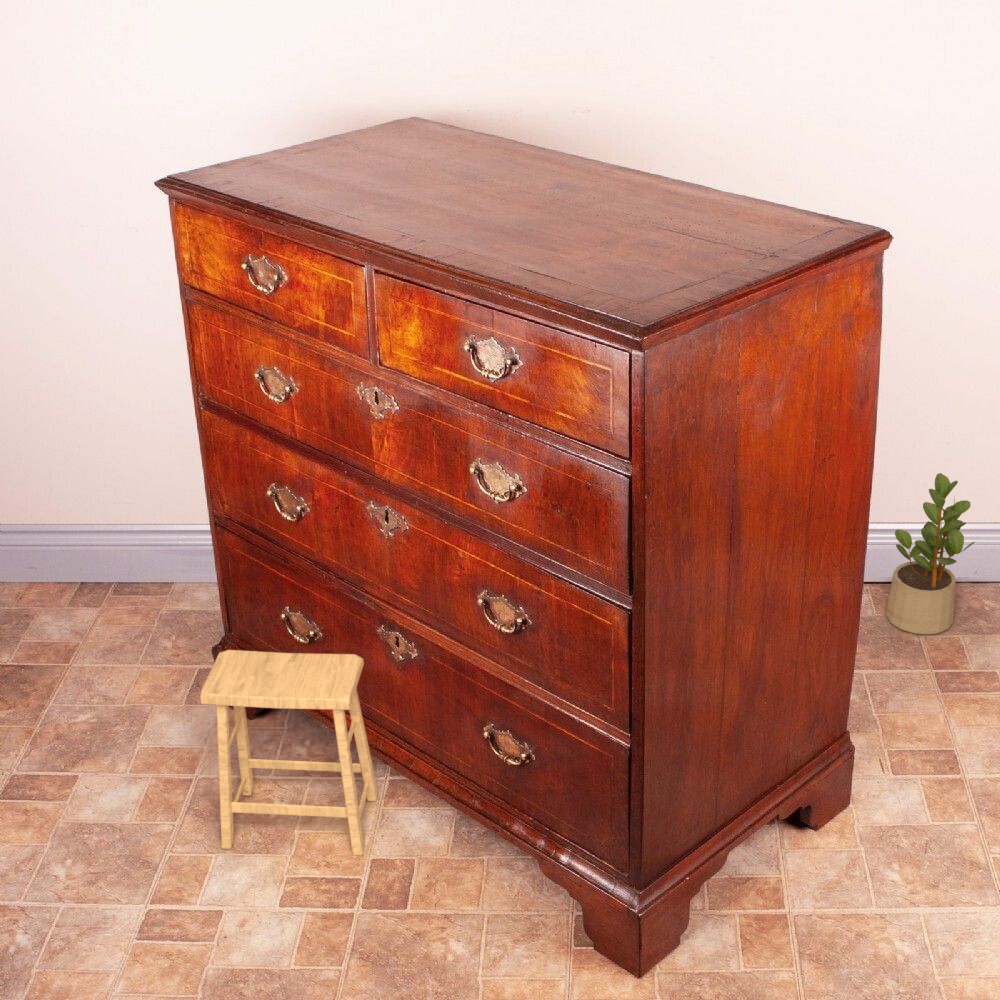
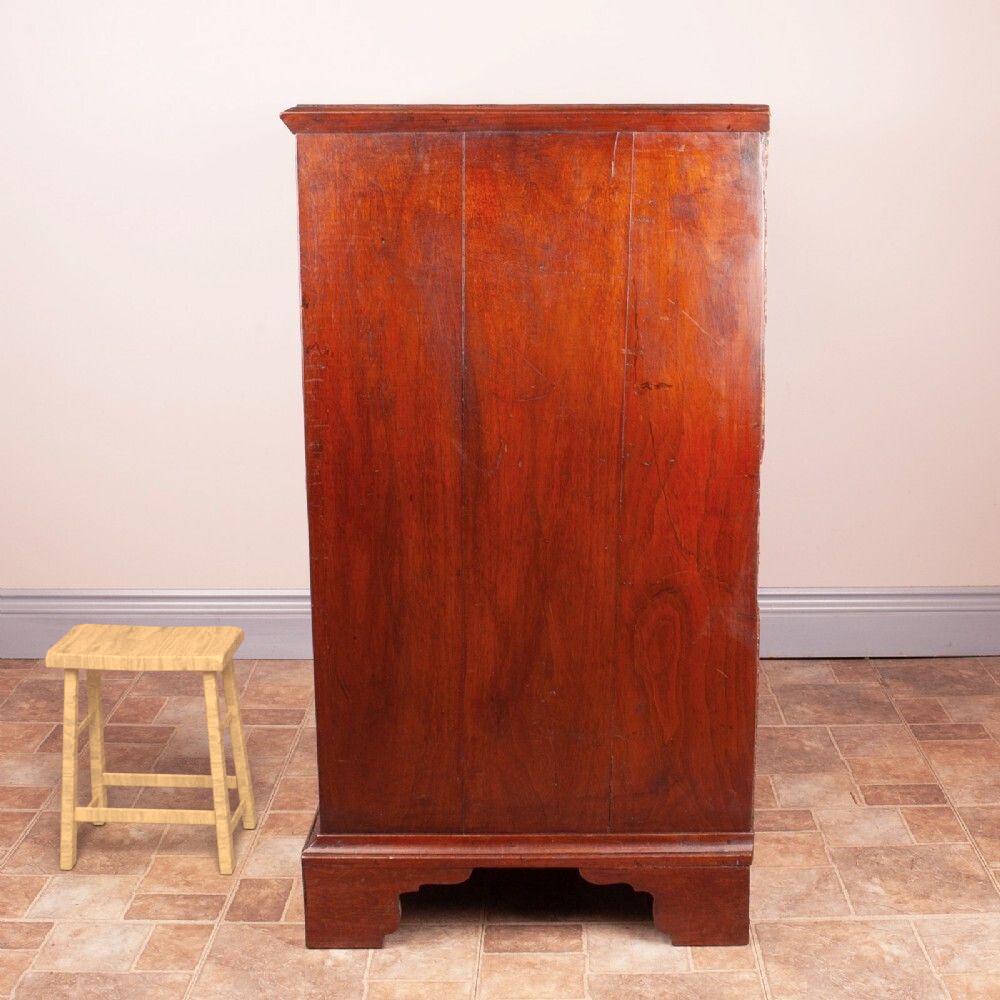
potted plant: present [886,473,975,635] -> none [851,505,945,695]

